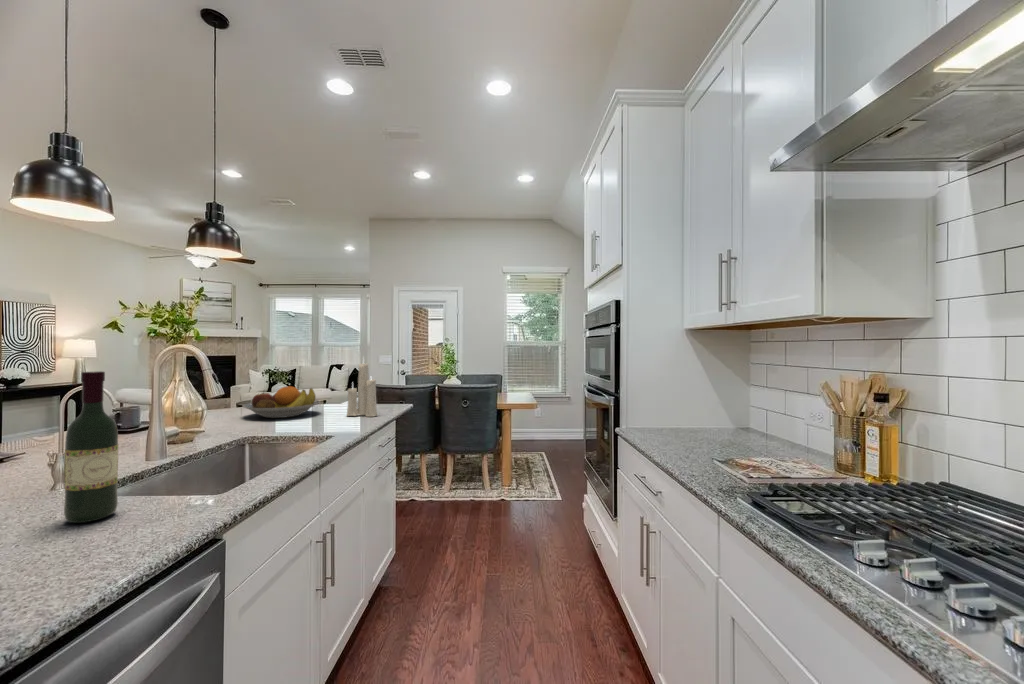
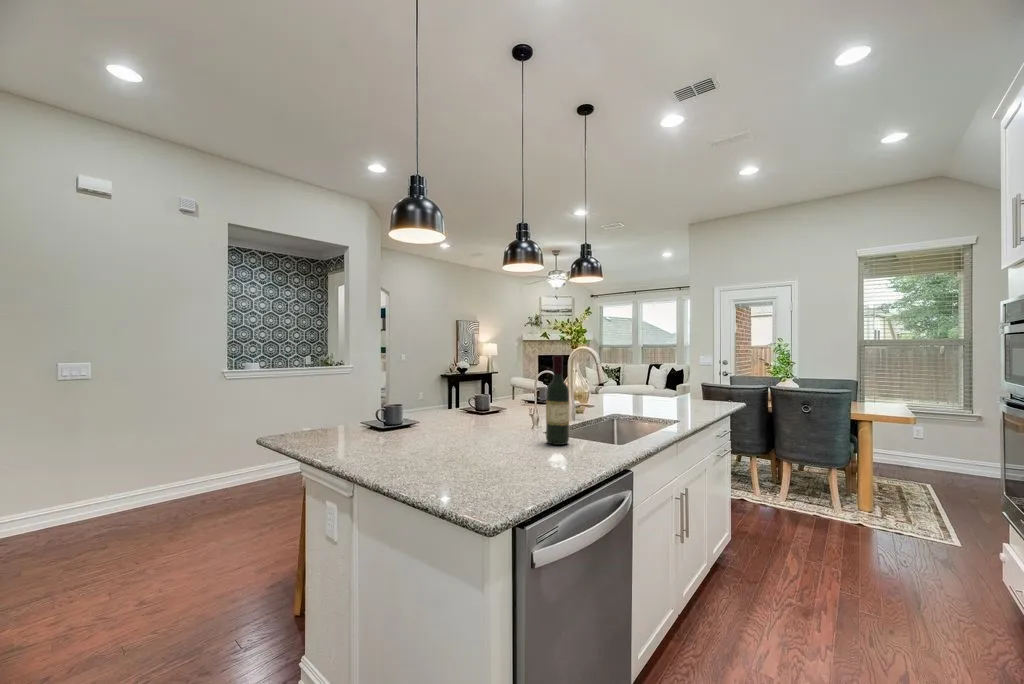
candle: present [347,361,377,417] -> none [687,351,716,408]
fruit bowl: present [242,386,320,418] -> none [605,377,663,402]

